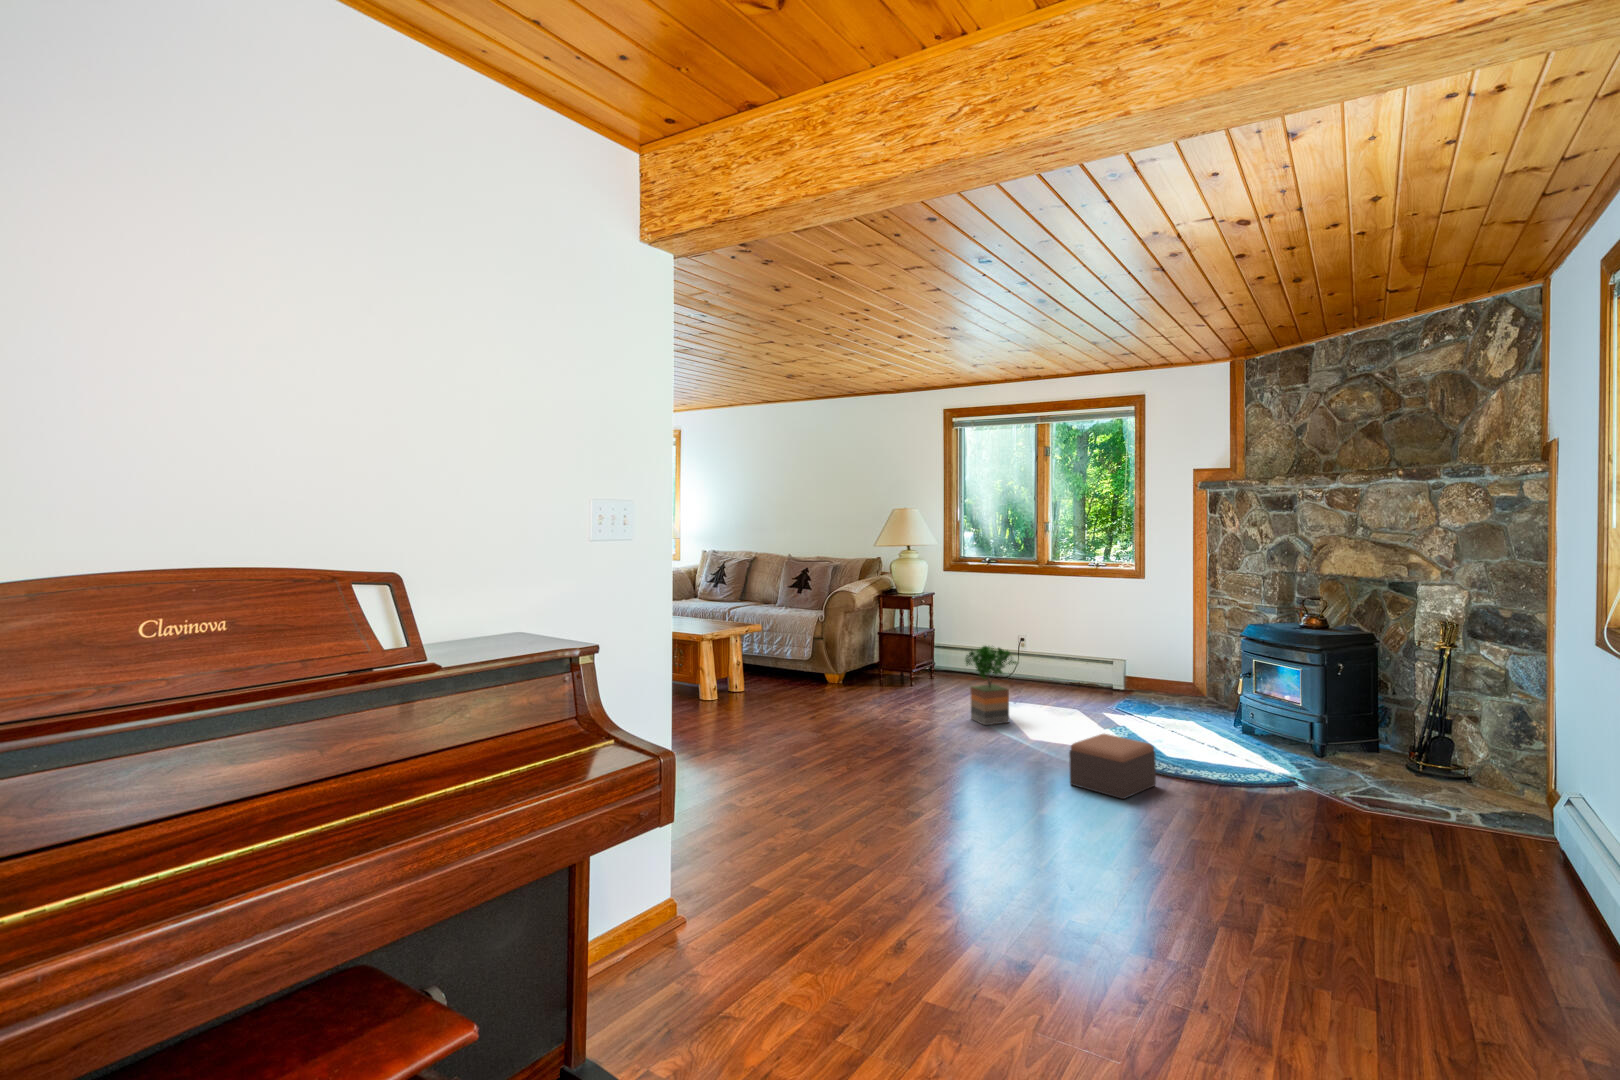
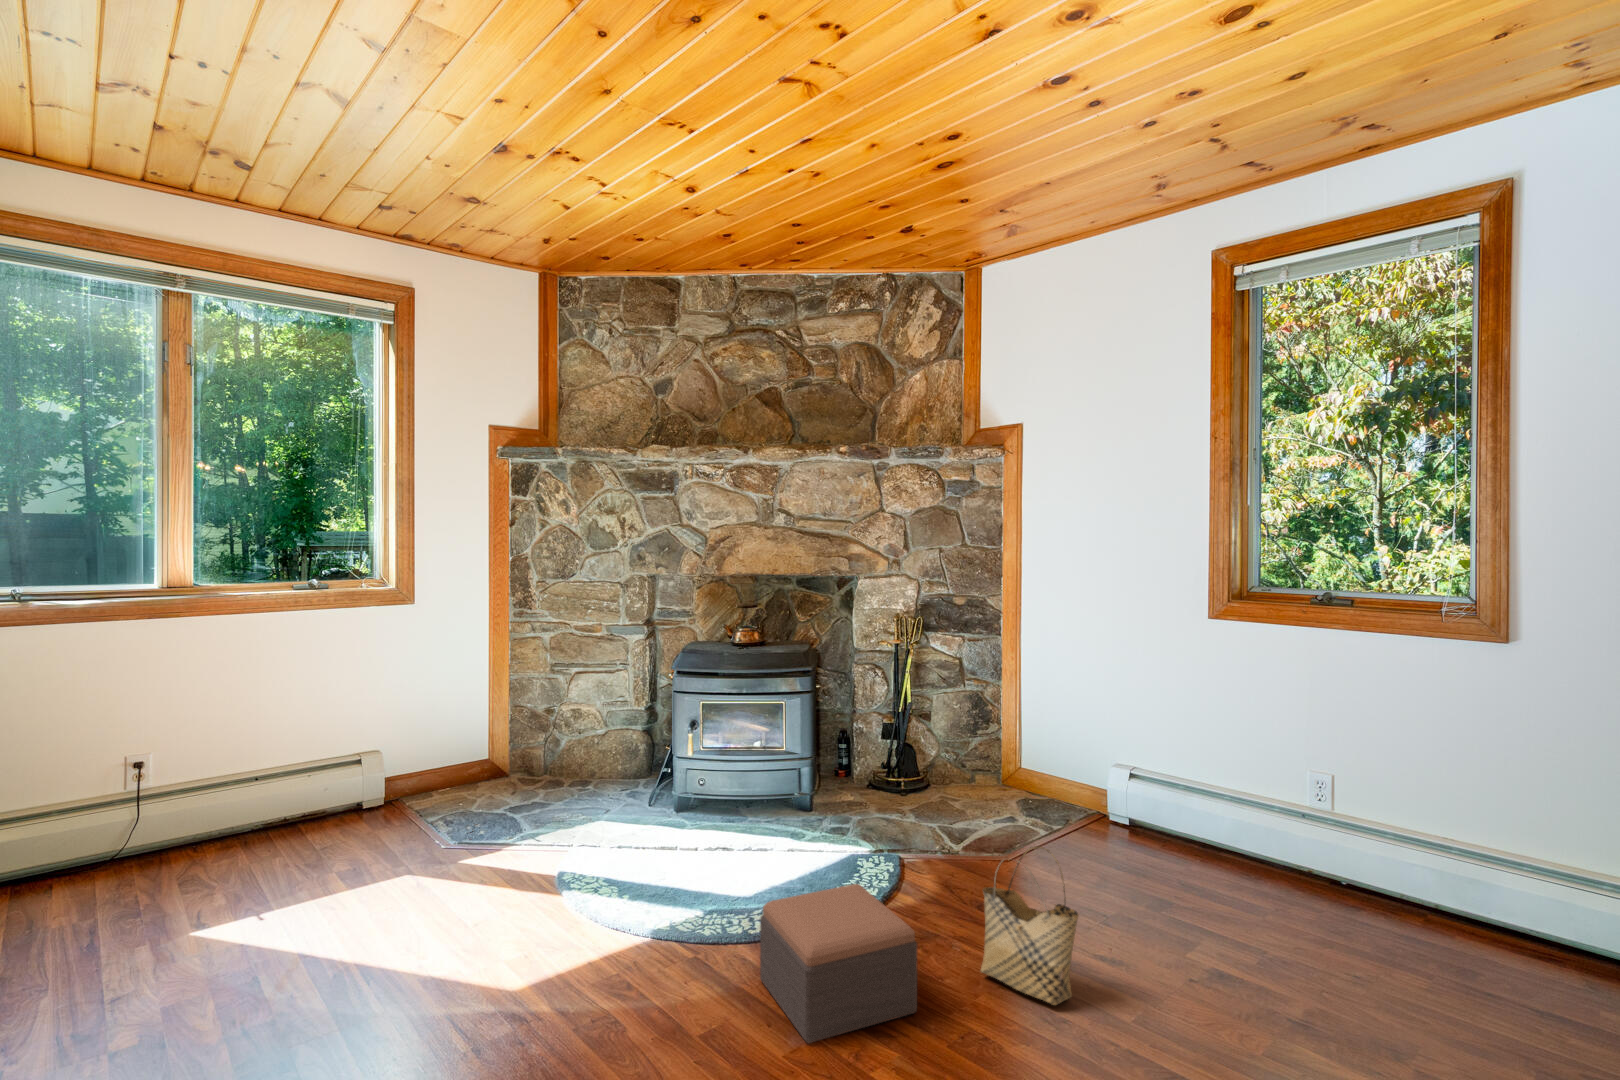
potted tree: present [966,646,1017,725] -> none [235,793,382,1018]
woven basket: none [1171,739,1208,828] -> present [981,846,1079,1005]

